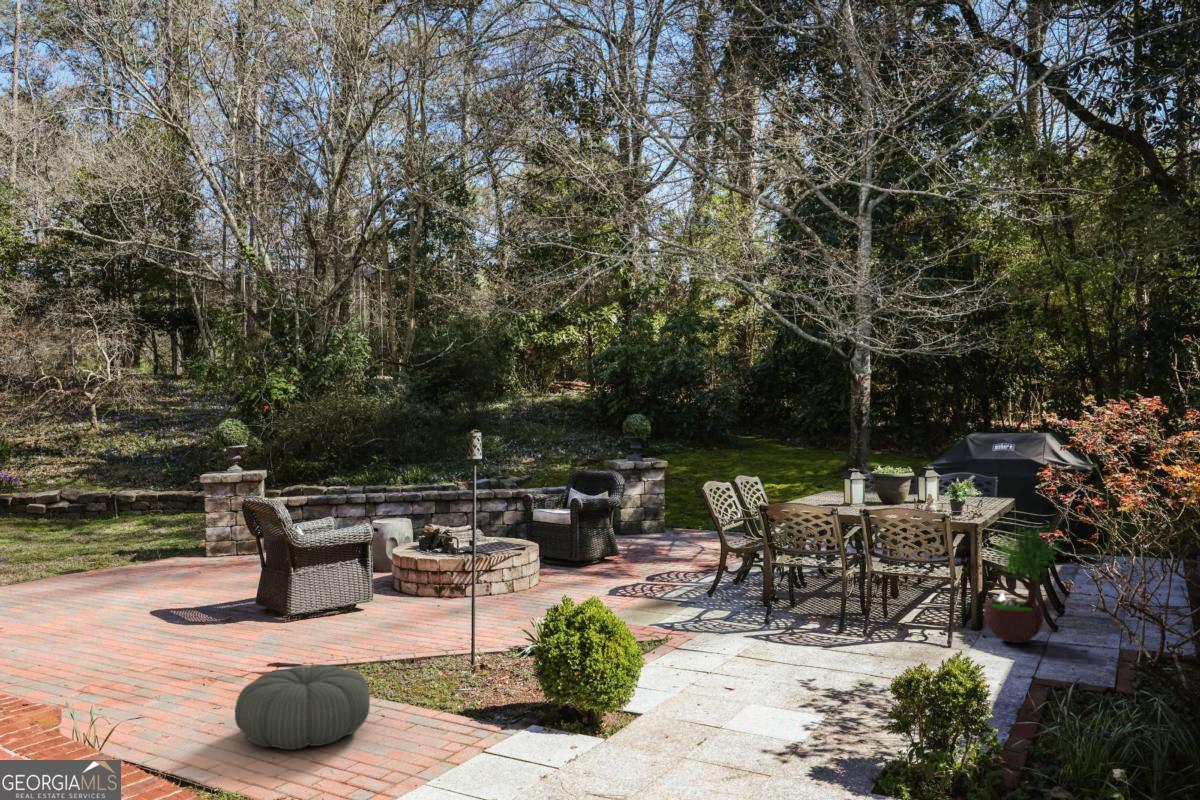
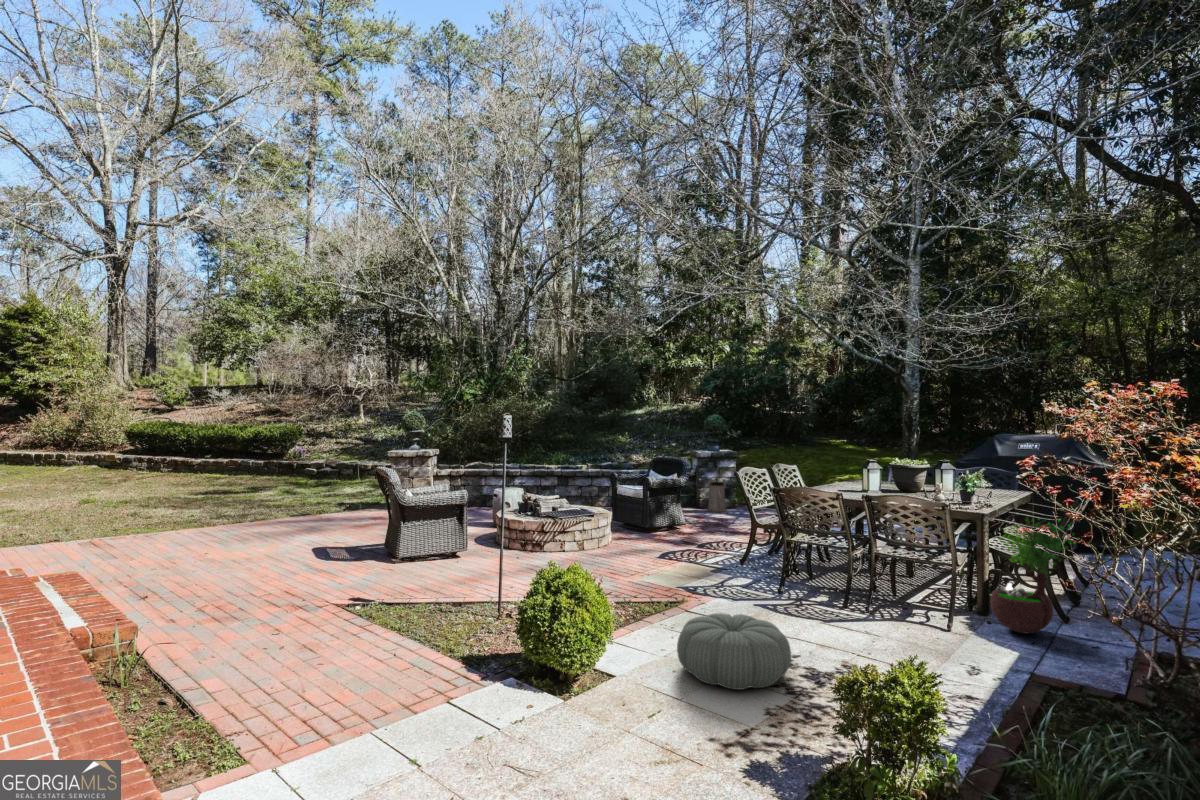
watering can: none [635,492,659,538] -> present [708,478,726,512]
pouf: present [235,665,370,749] -> present [677,613,791,690]

